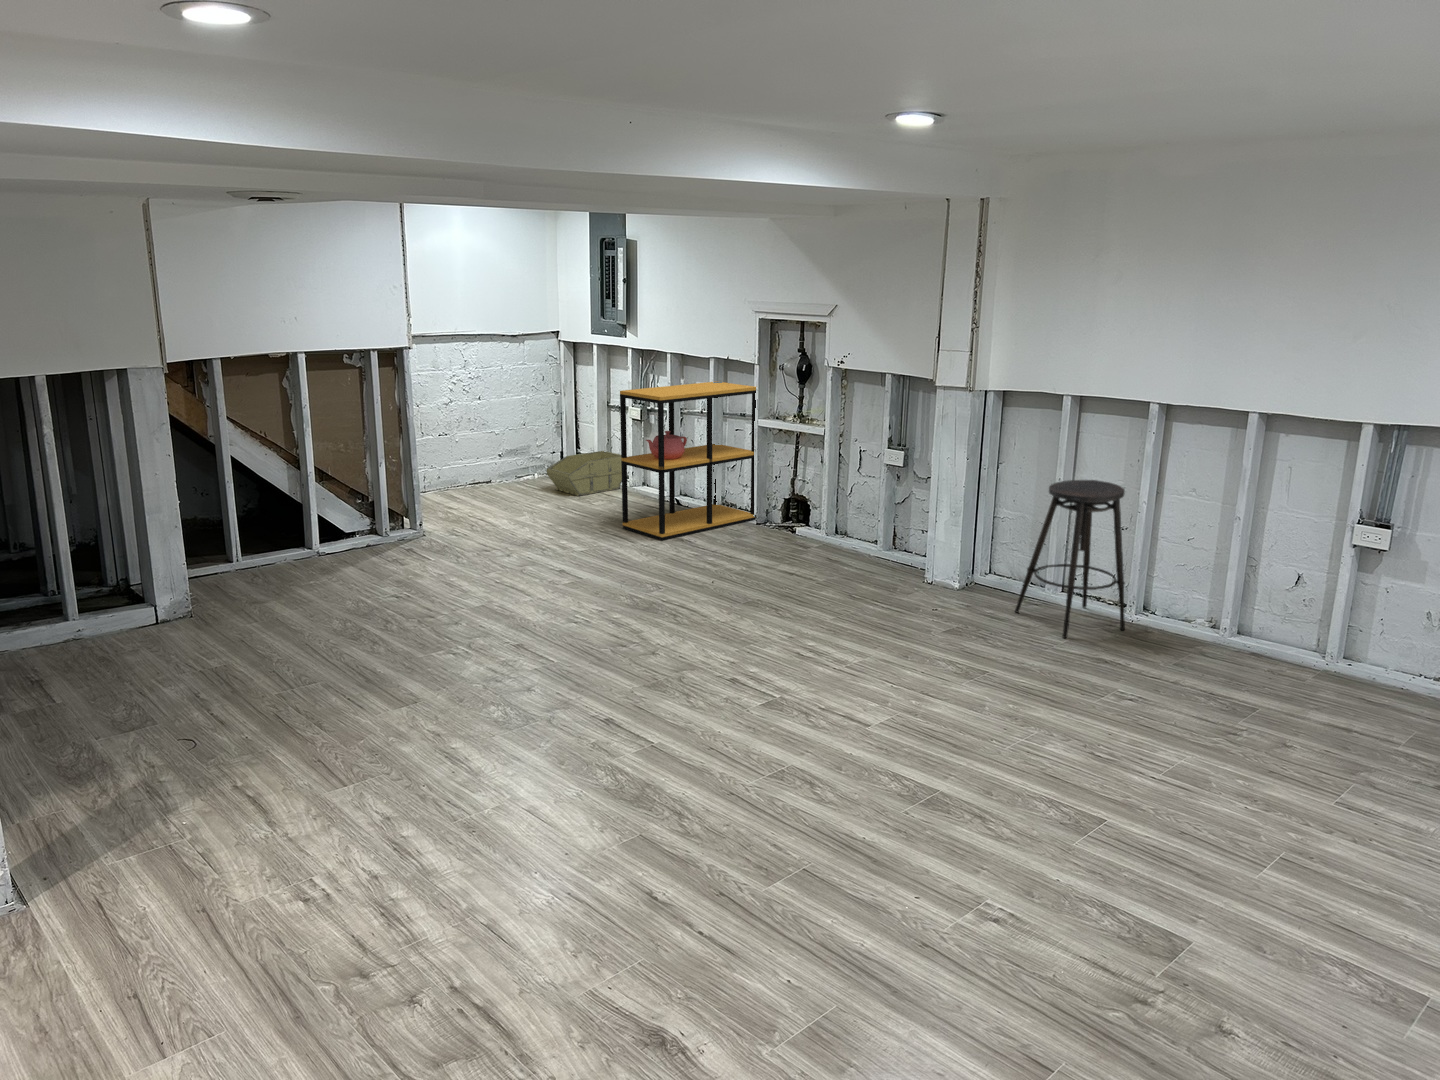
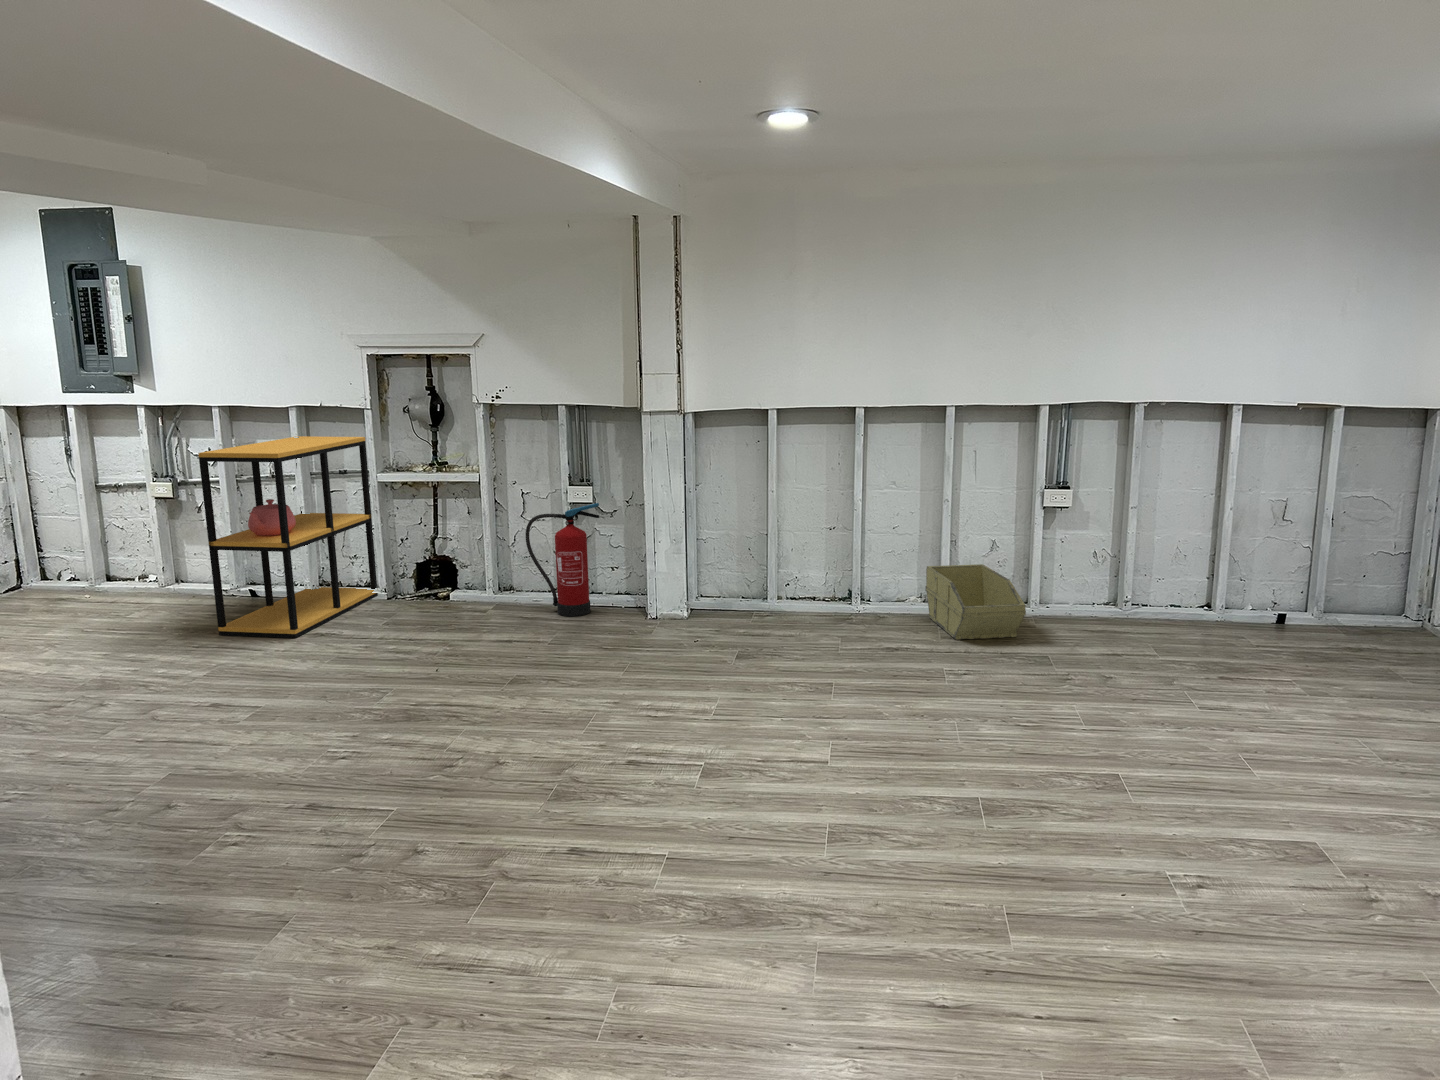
storage bin: present [546,451,622,496] -> present [925,564,1026,640]
fire extinguisher: none [845,468,900,567] -> present [526,503,599,616]
stool: present [1015,480,1125,638] -> none [767,485,868,638]

